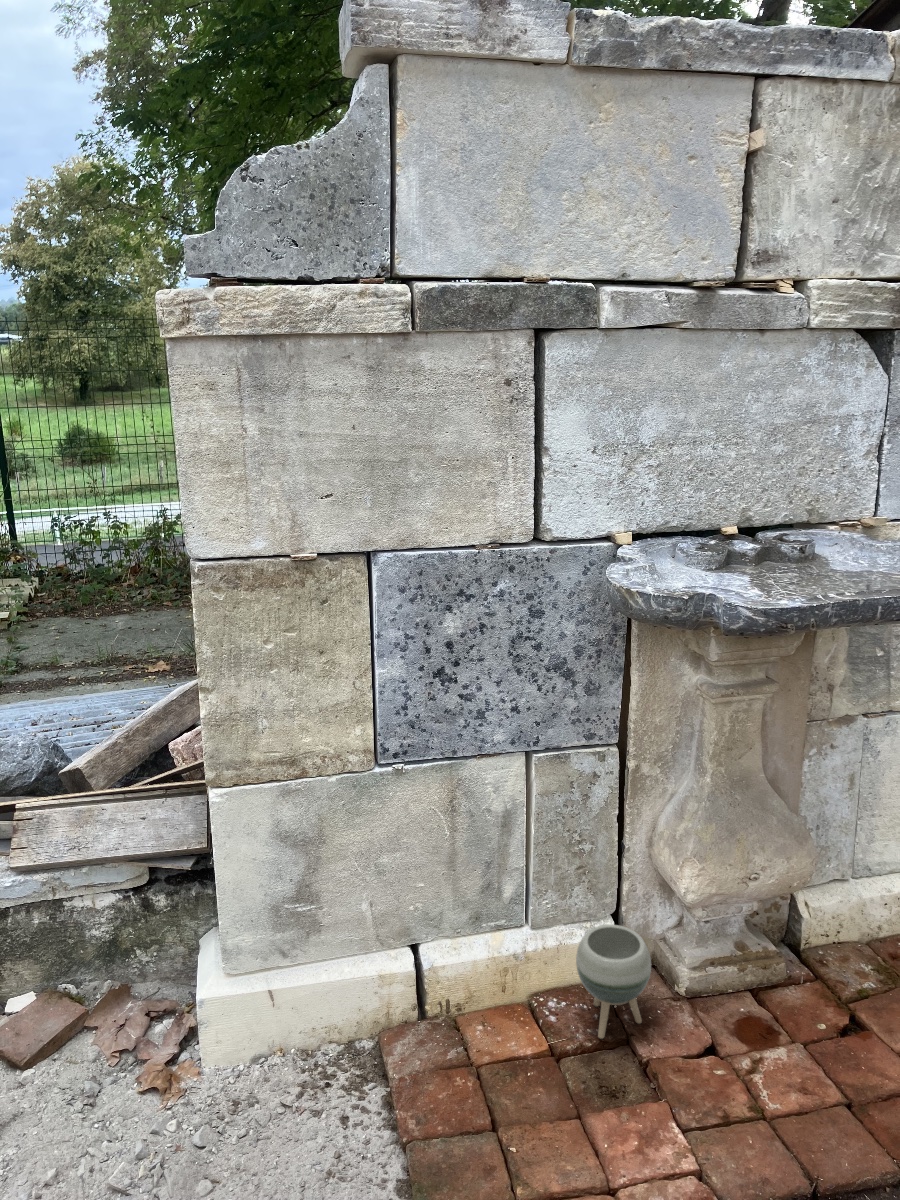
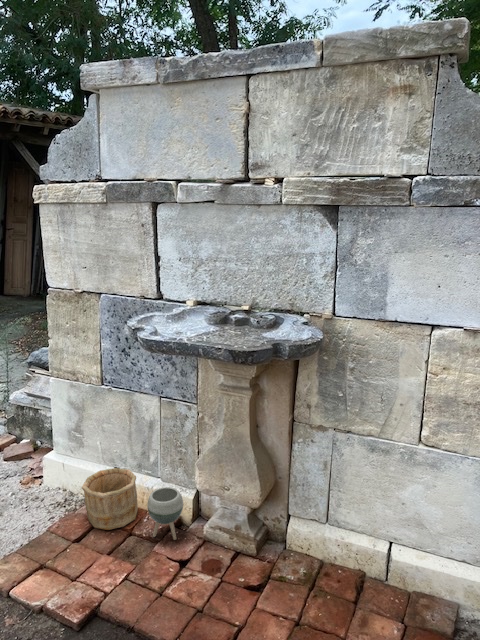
wooden bucket: none [412,933,530,1085] -> present [82,468,138,530]

